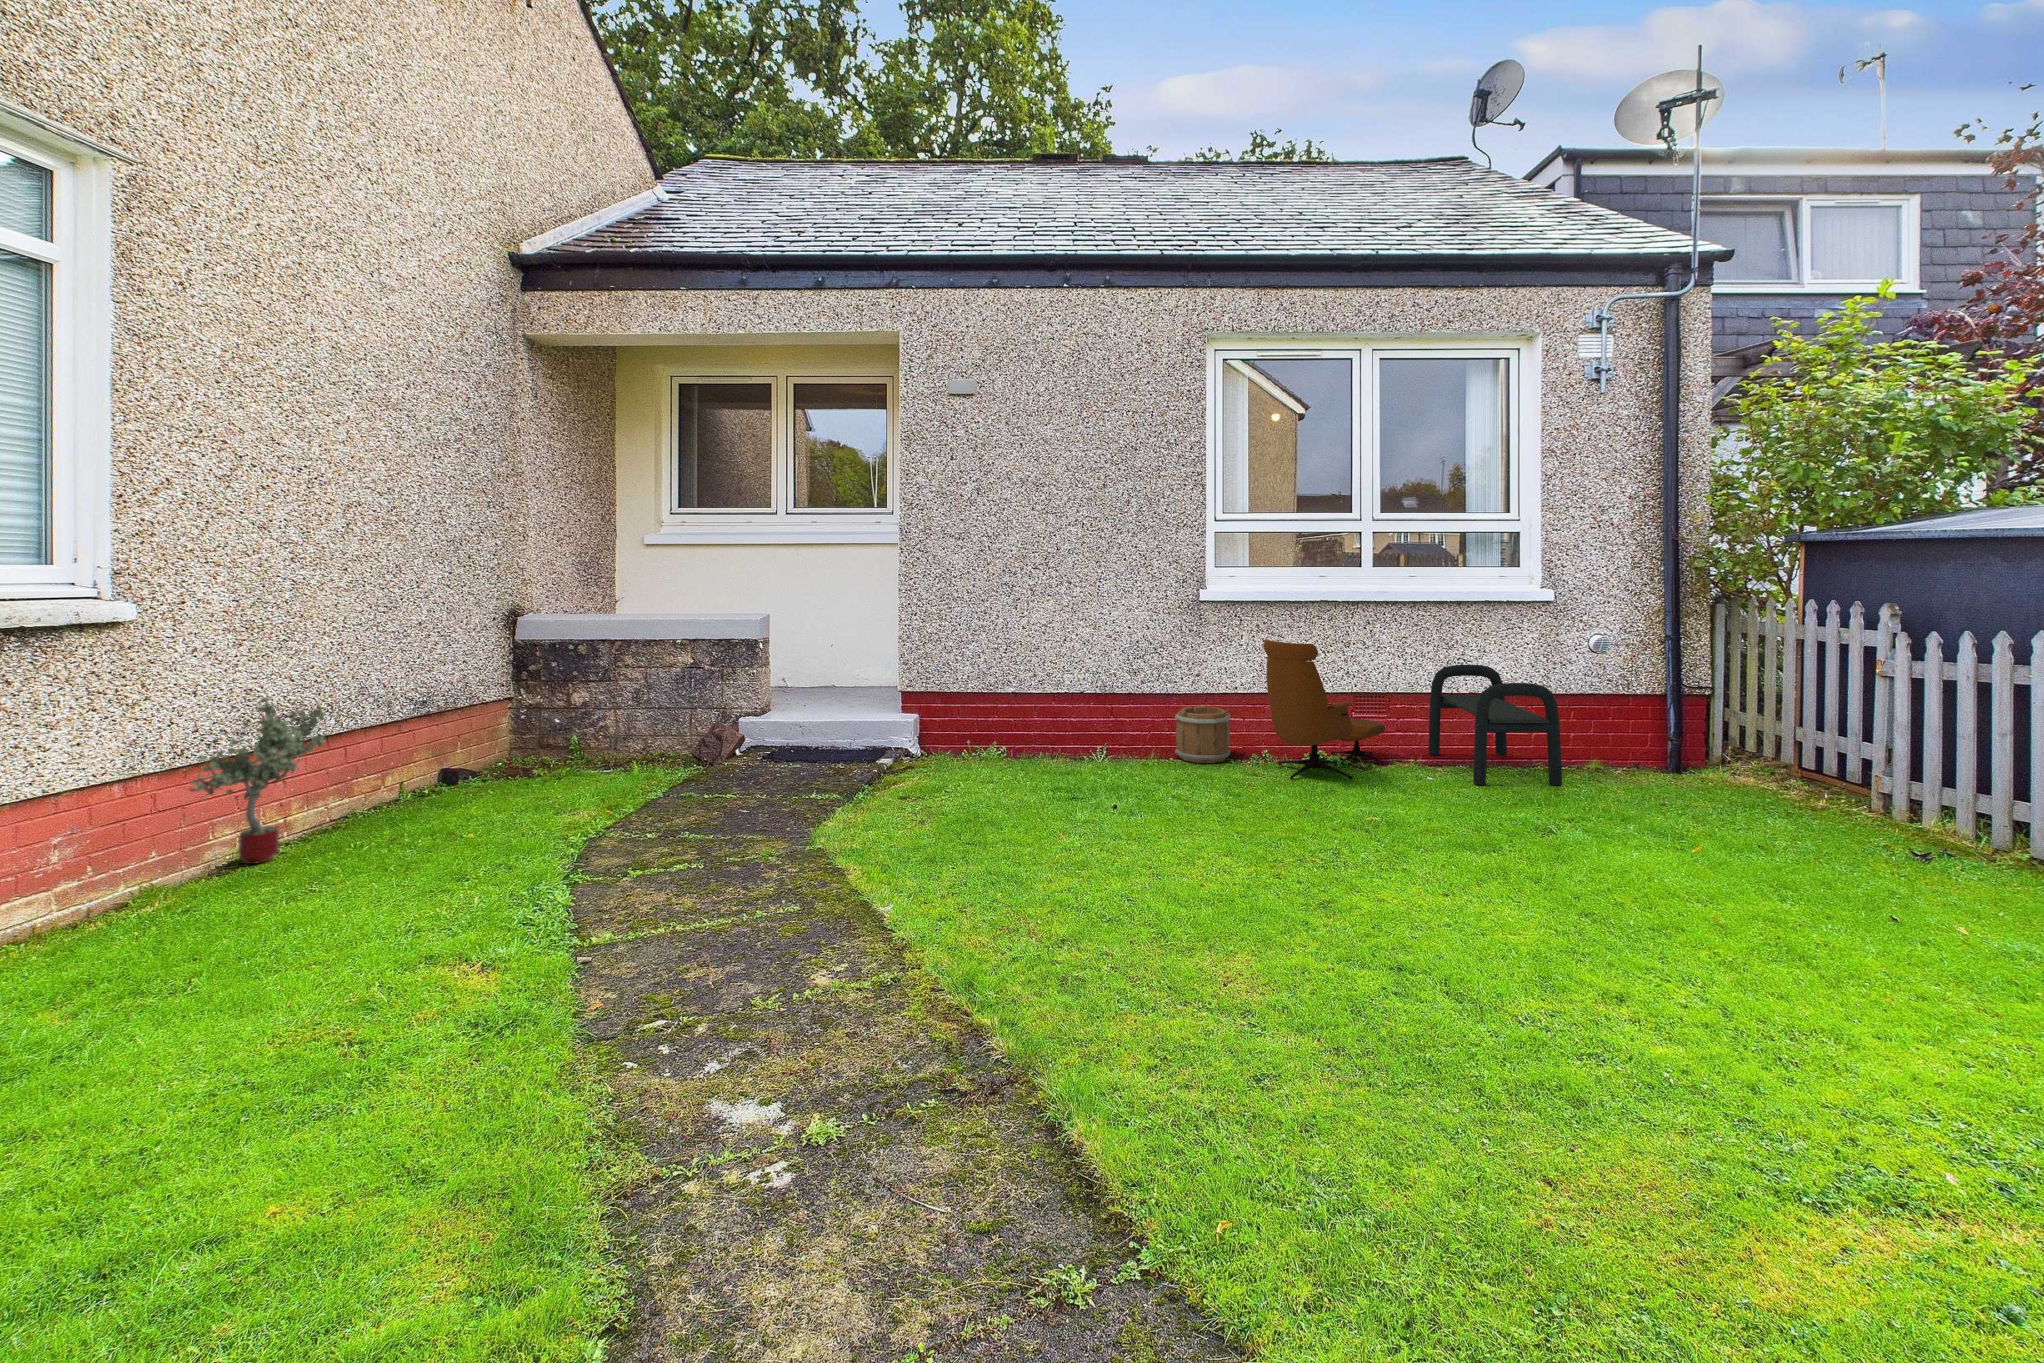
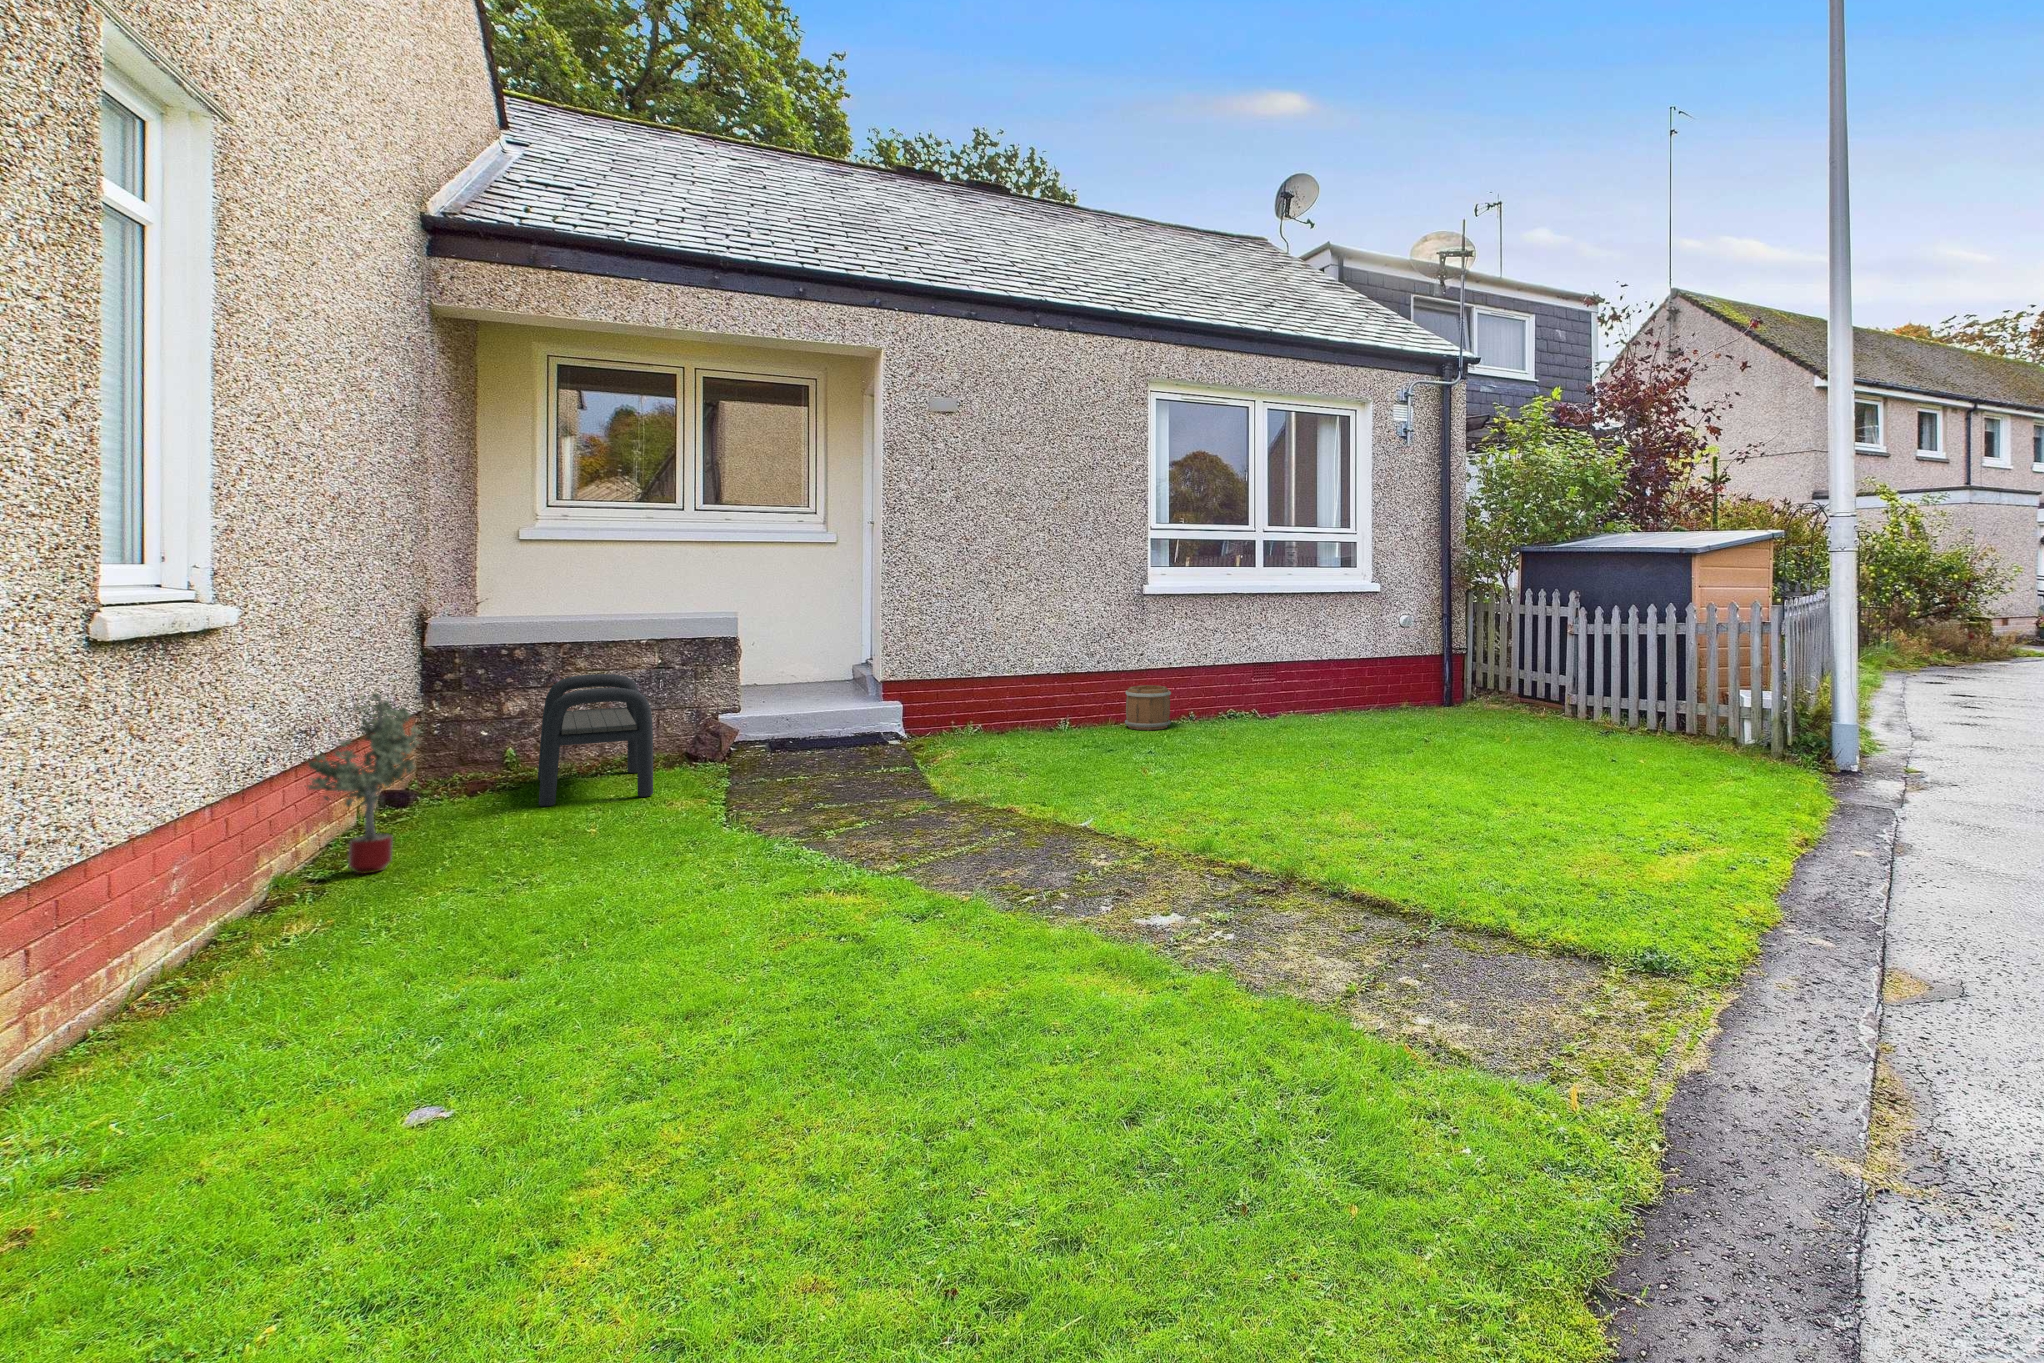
lounge chair: present [1263,639,1385,780] -> none [1209,624,1280,733]
bench: present [1428,665,1562,785] -> present [538,674,653,806]

